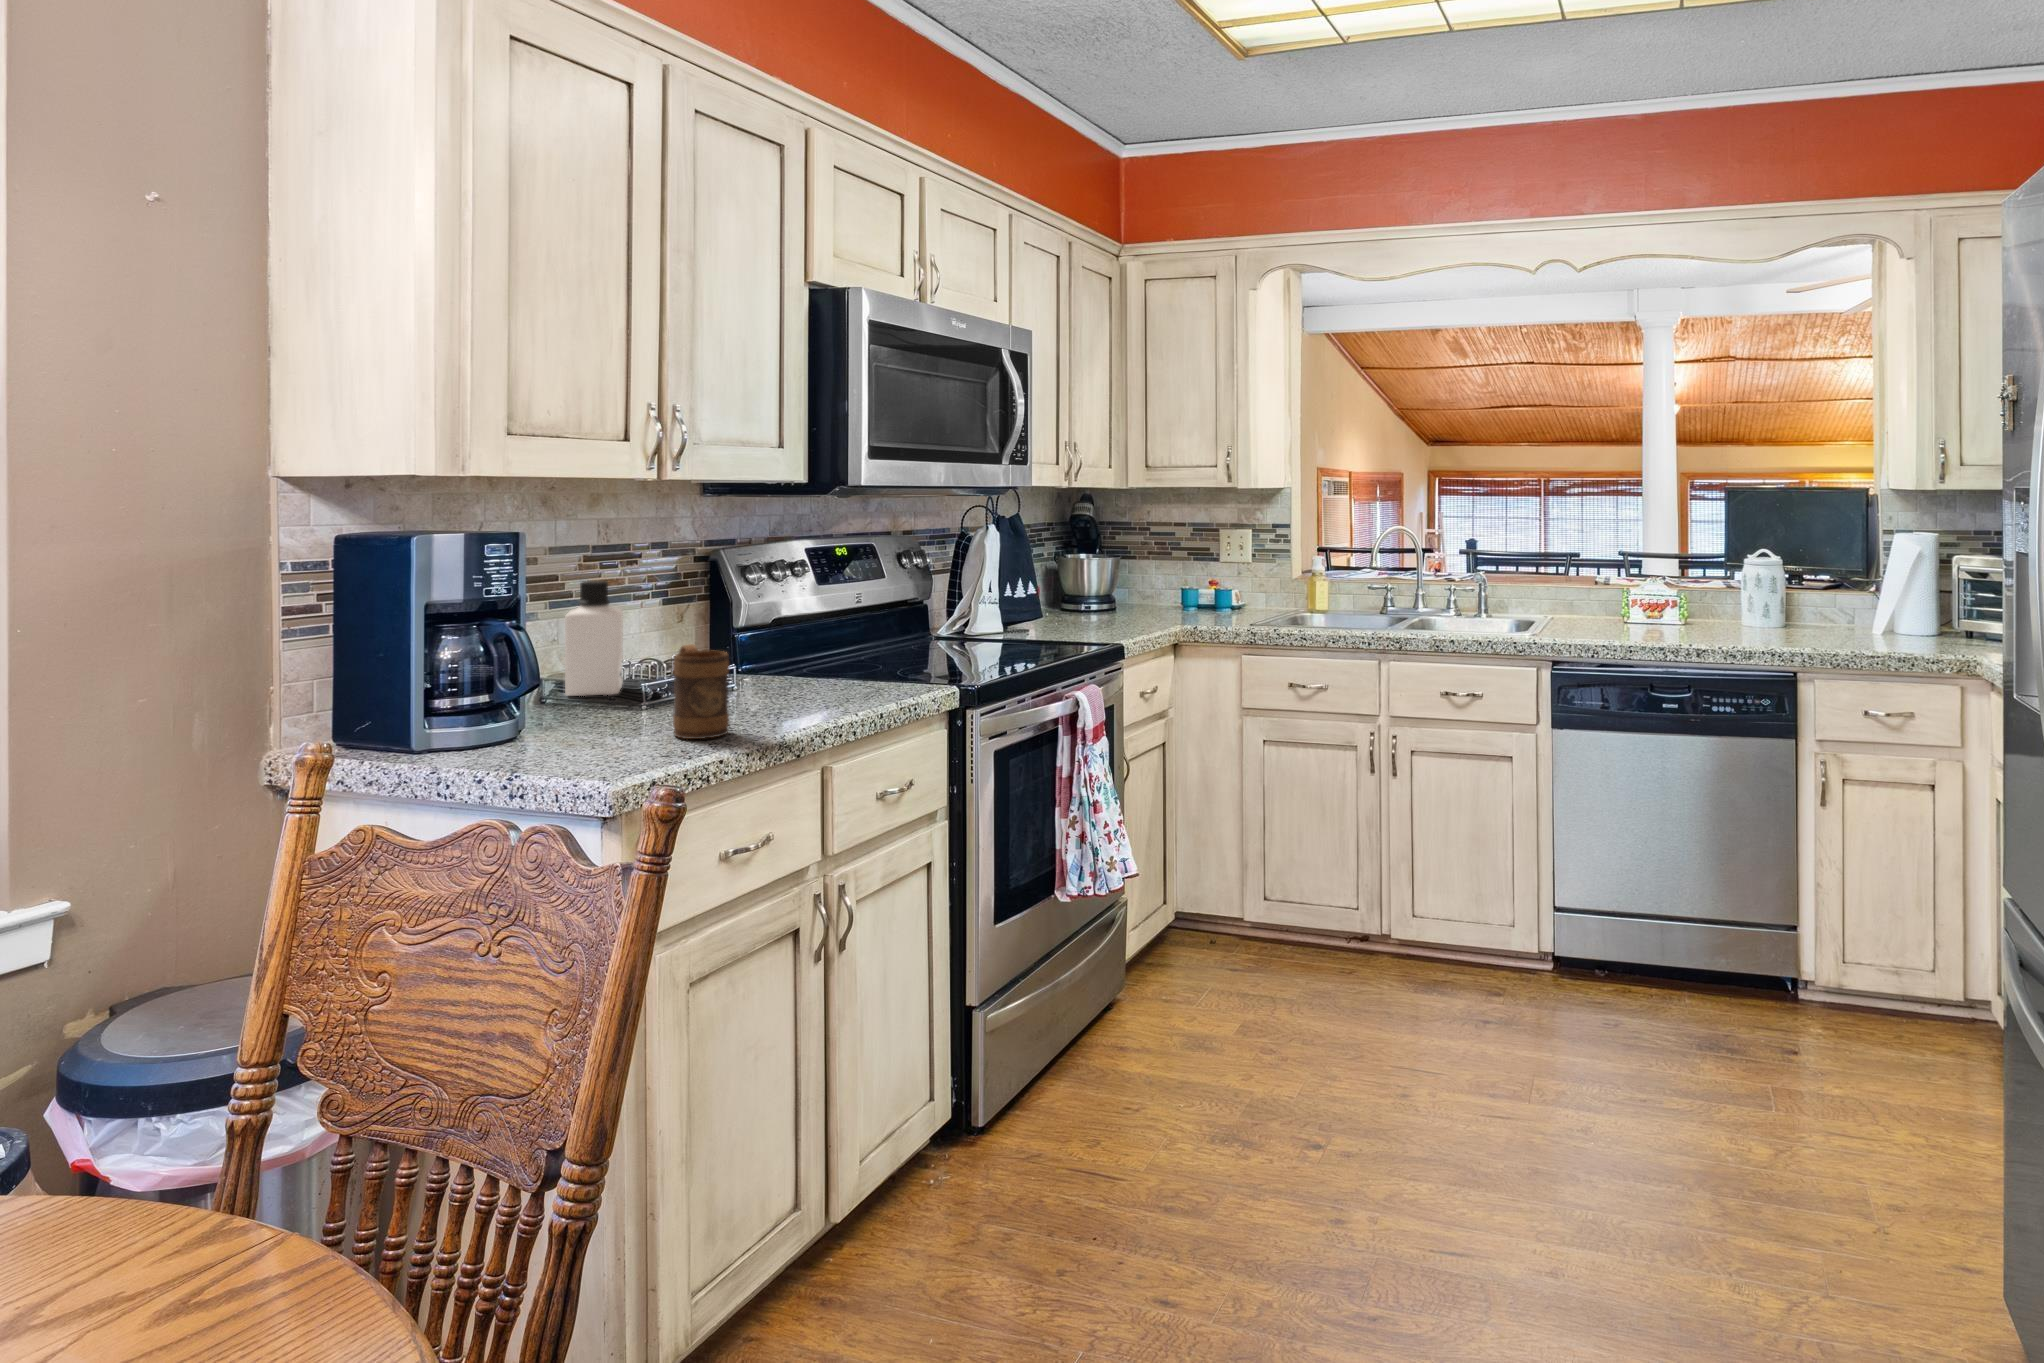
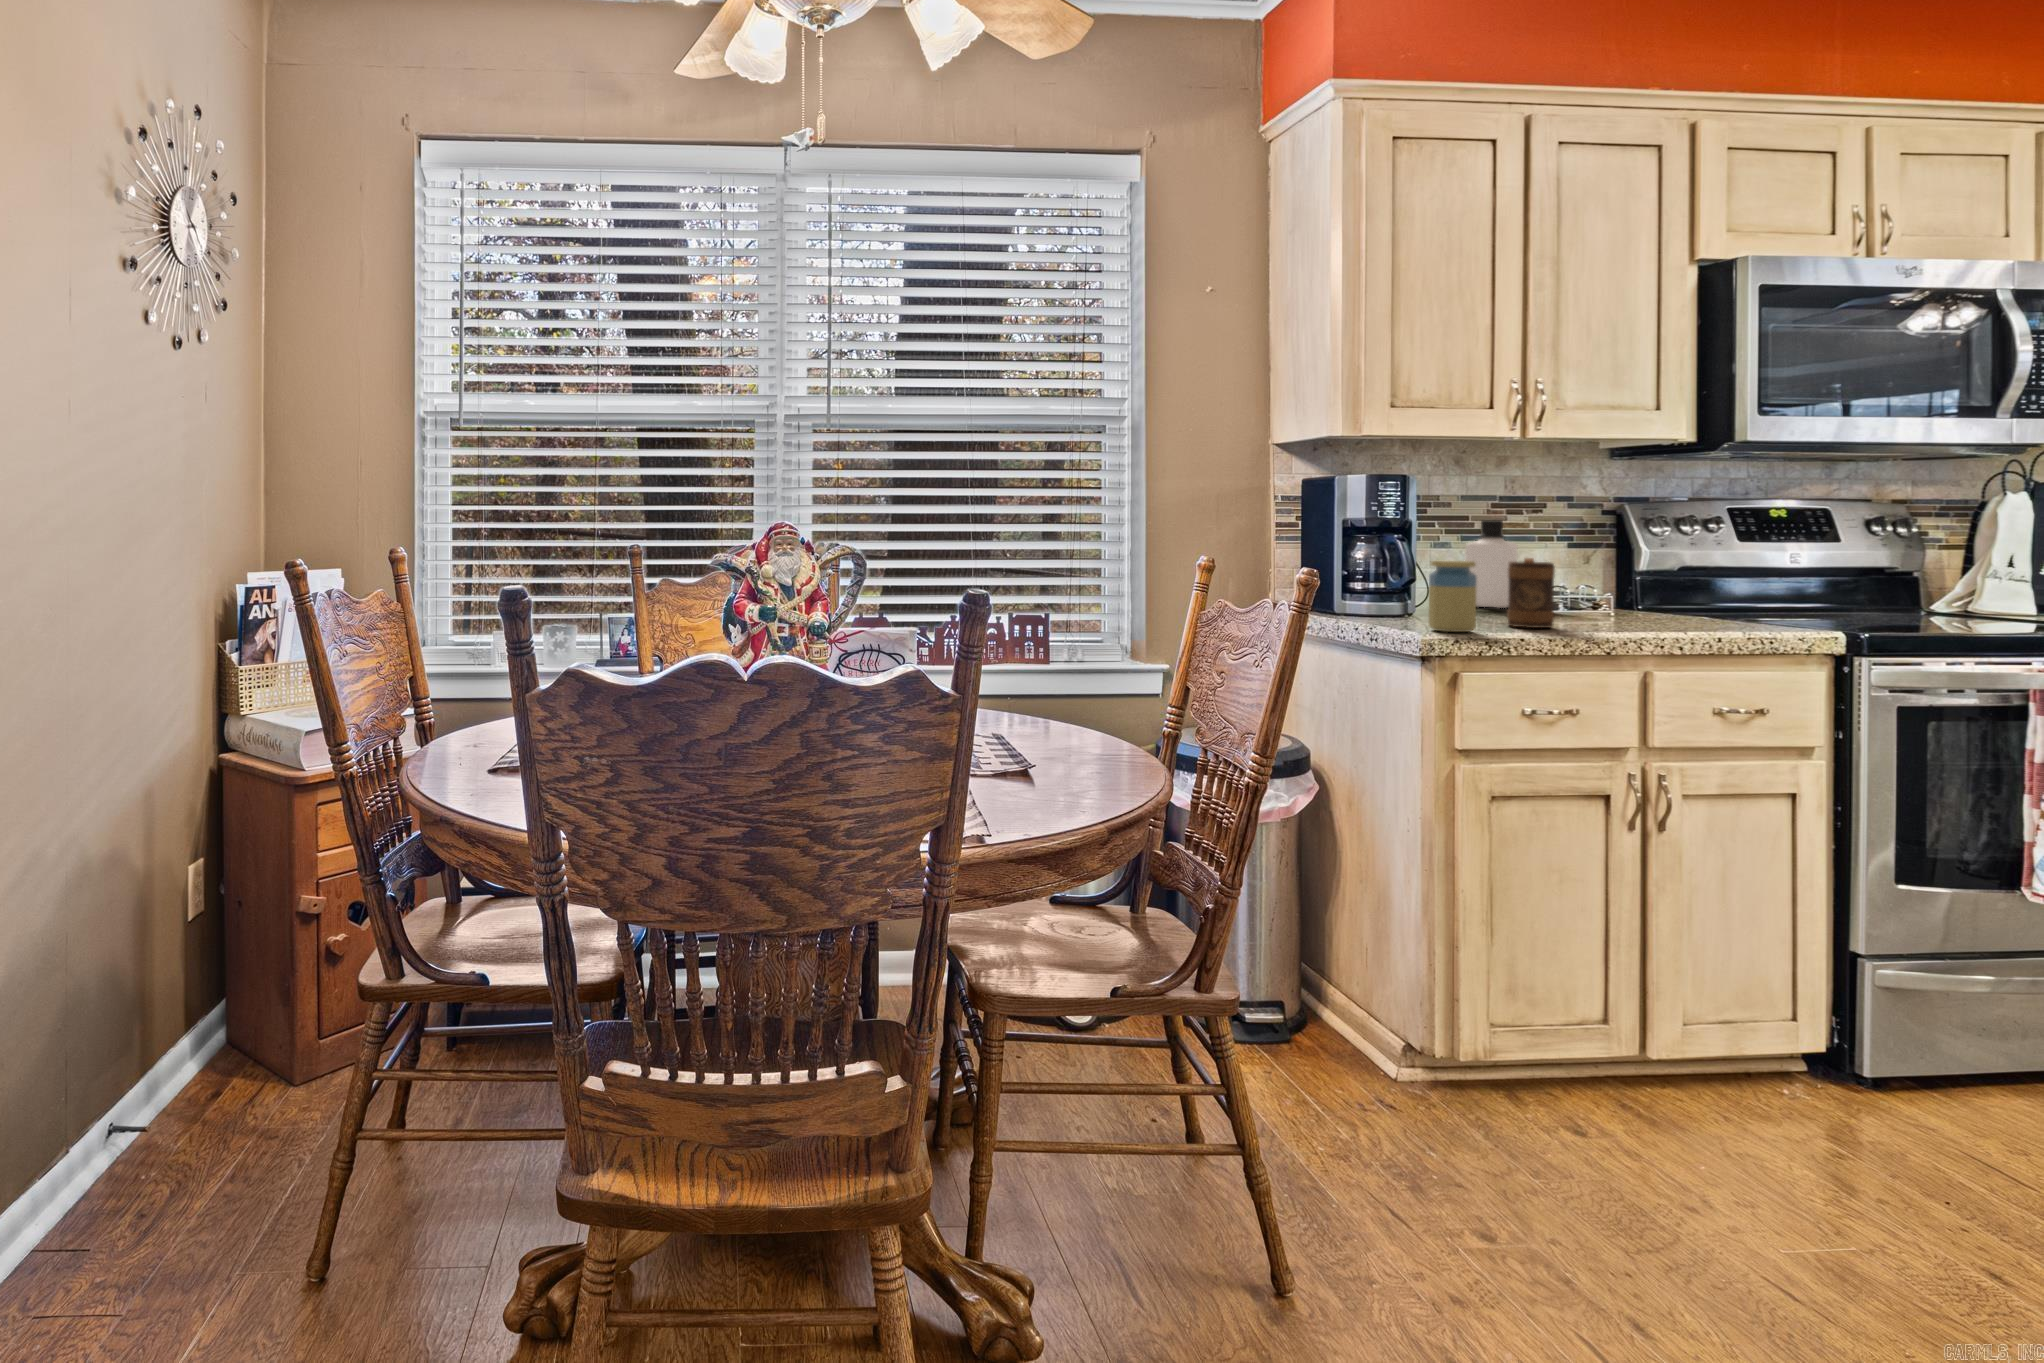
jar: none [602,668,665,770] -> present [1428,561,1477,632]

